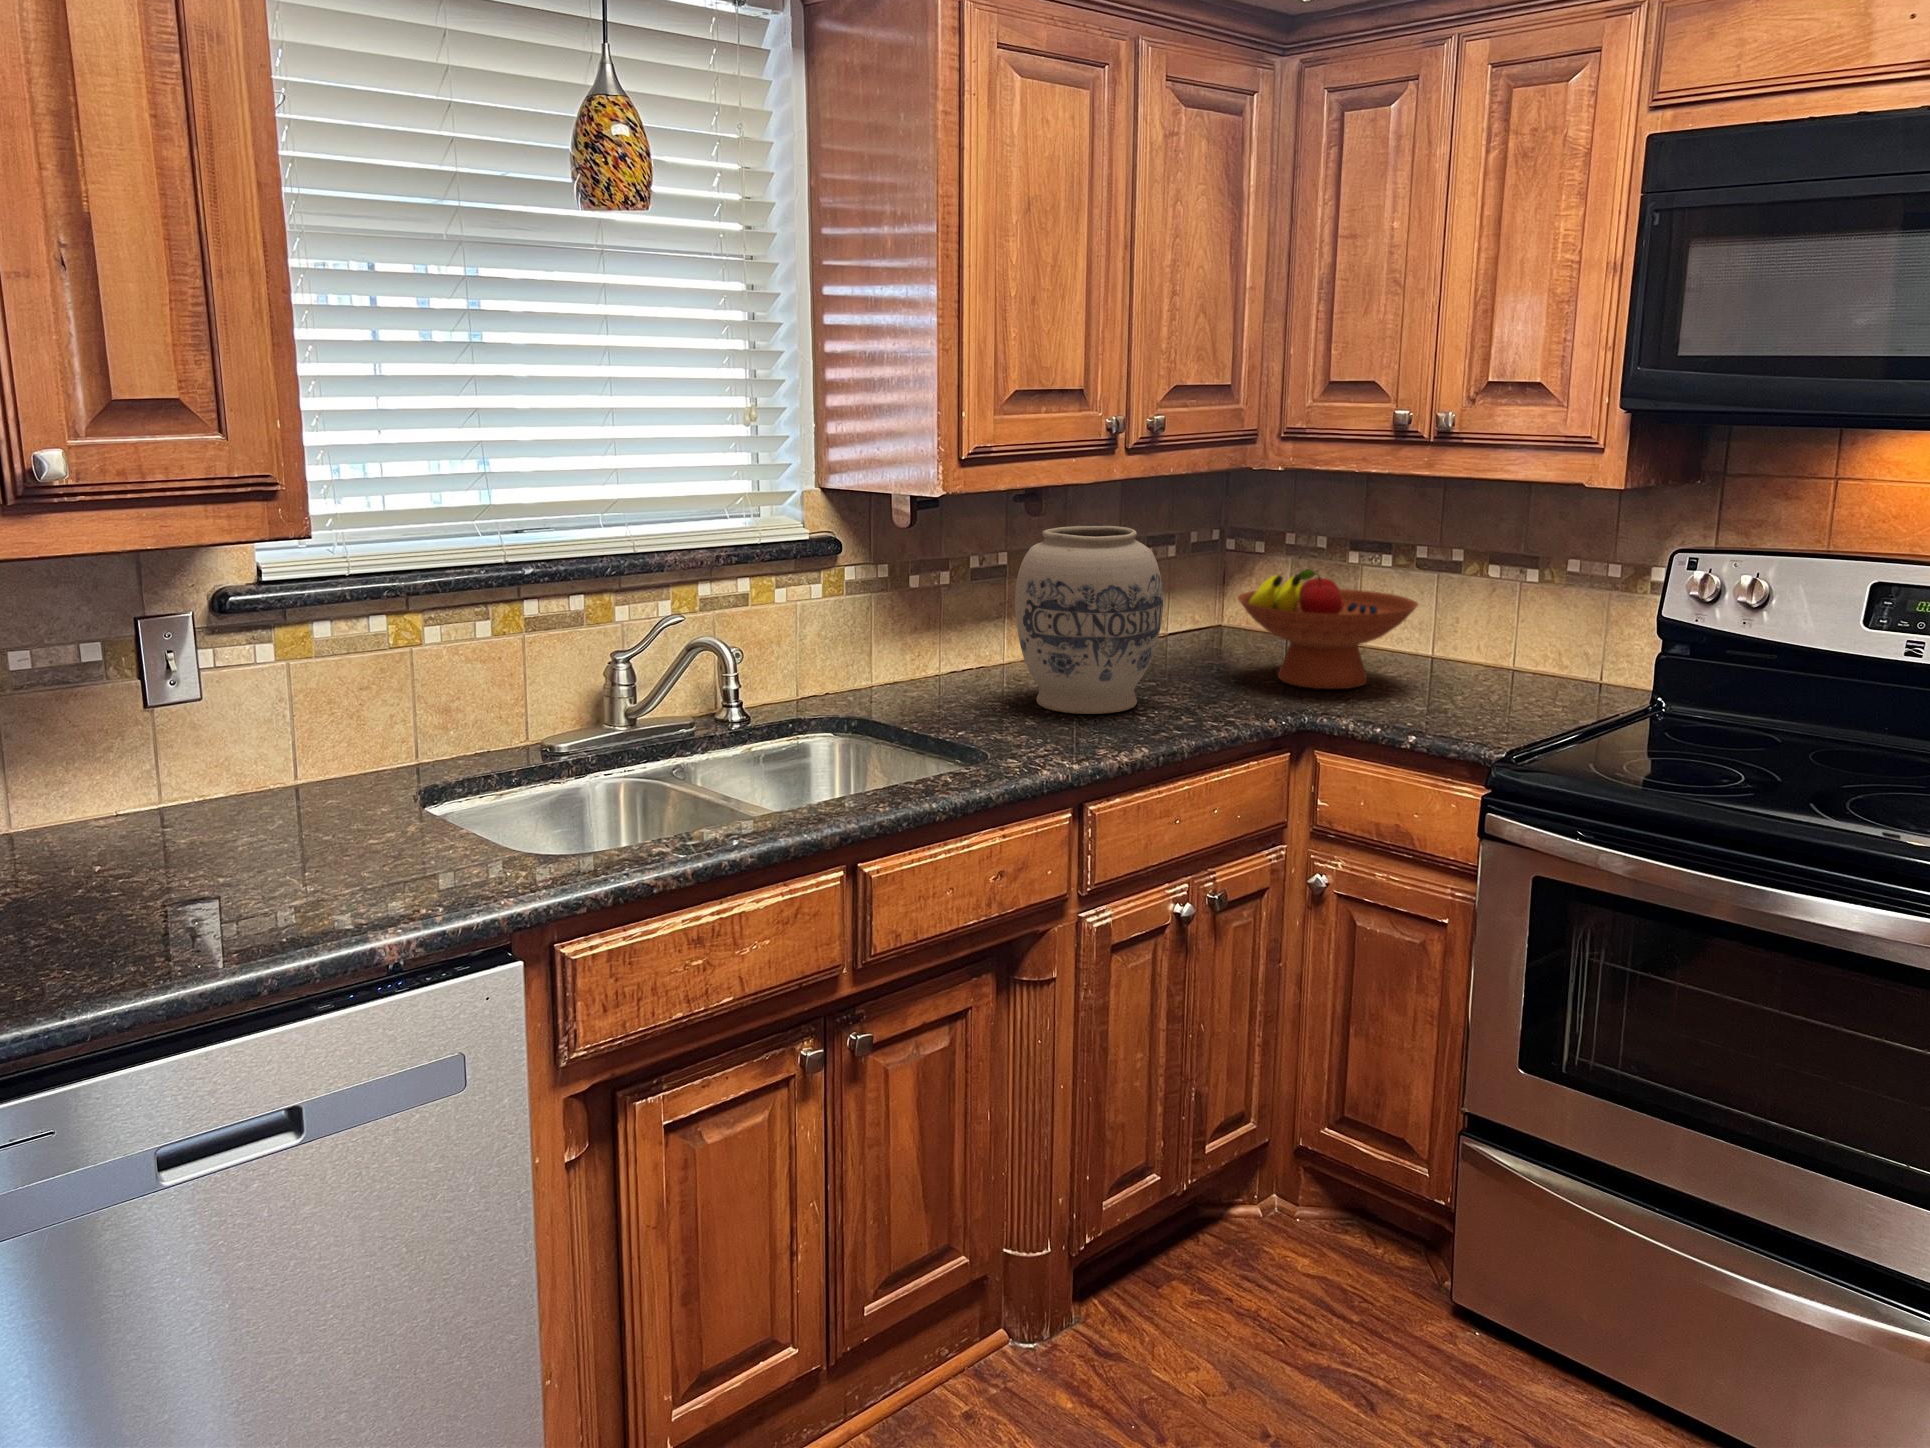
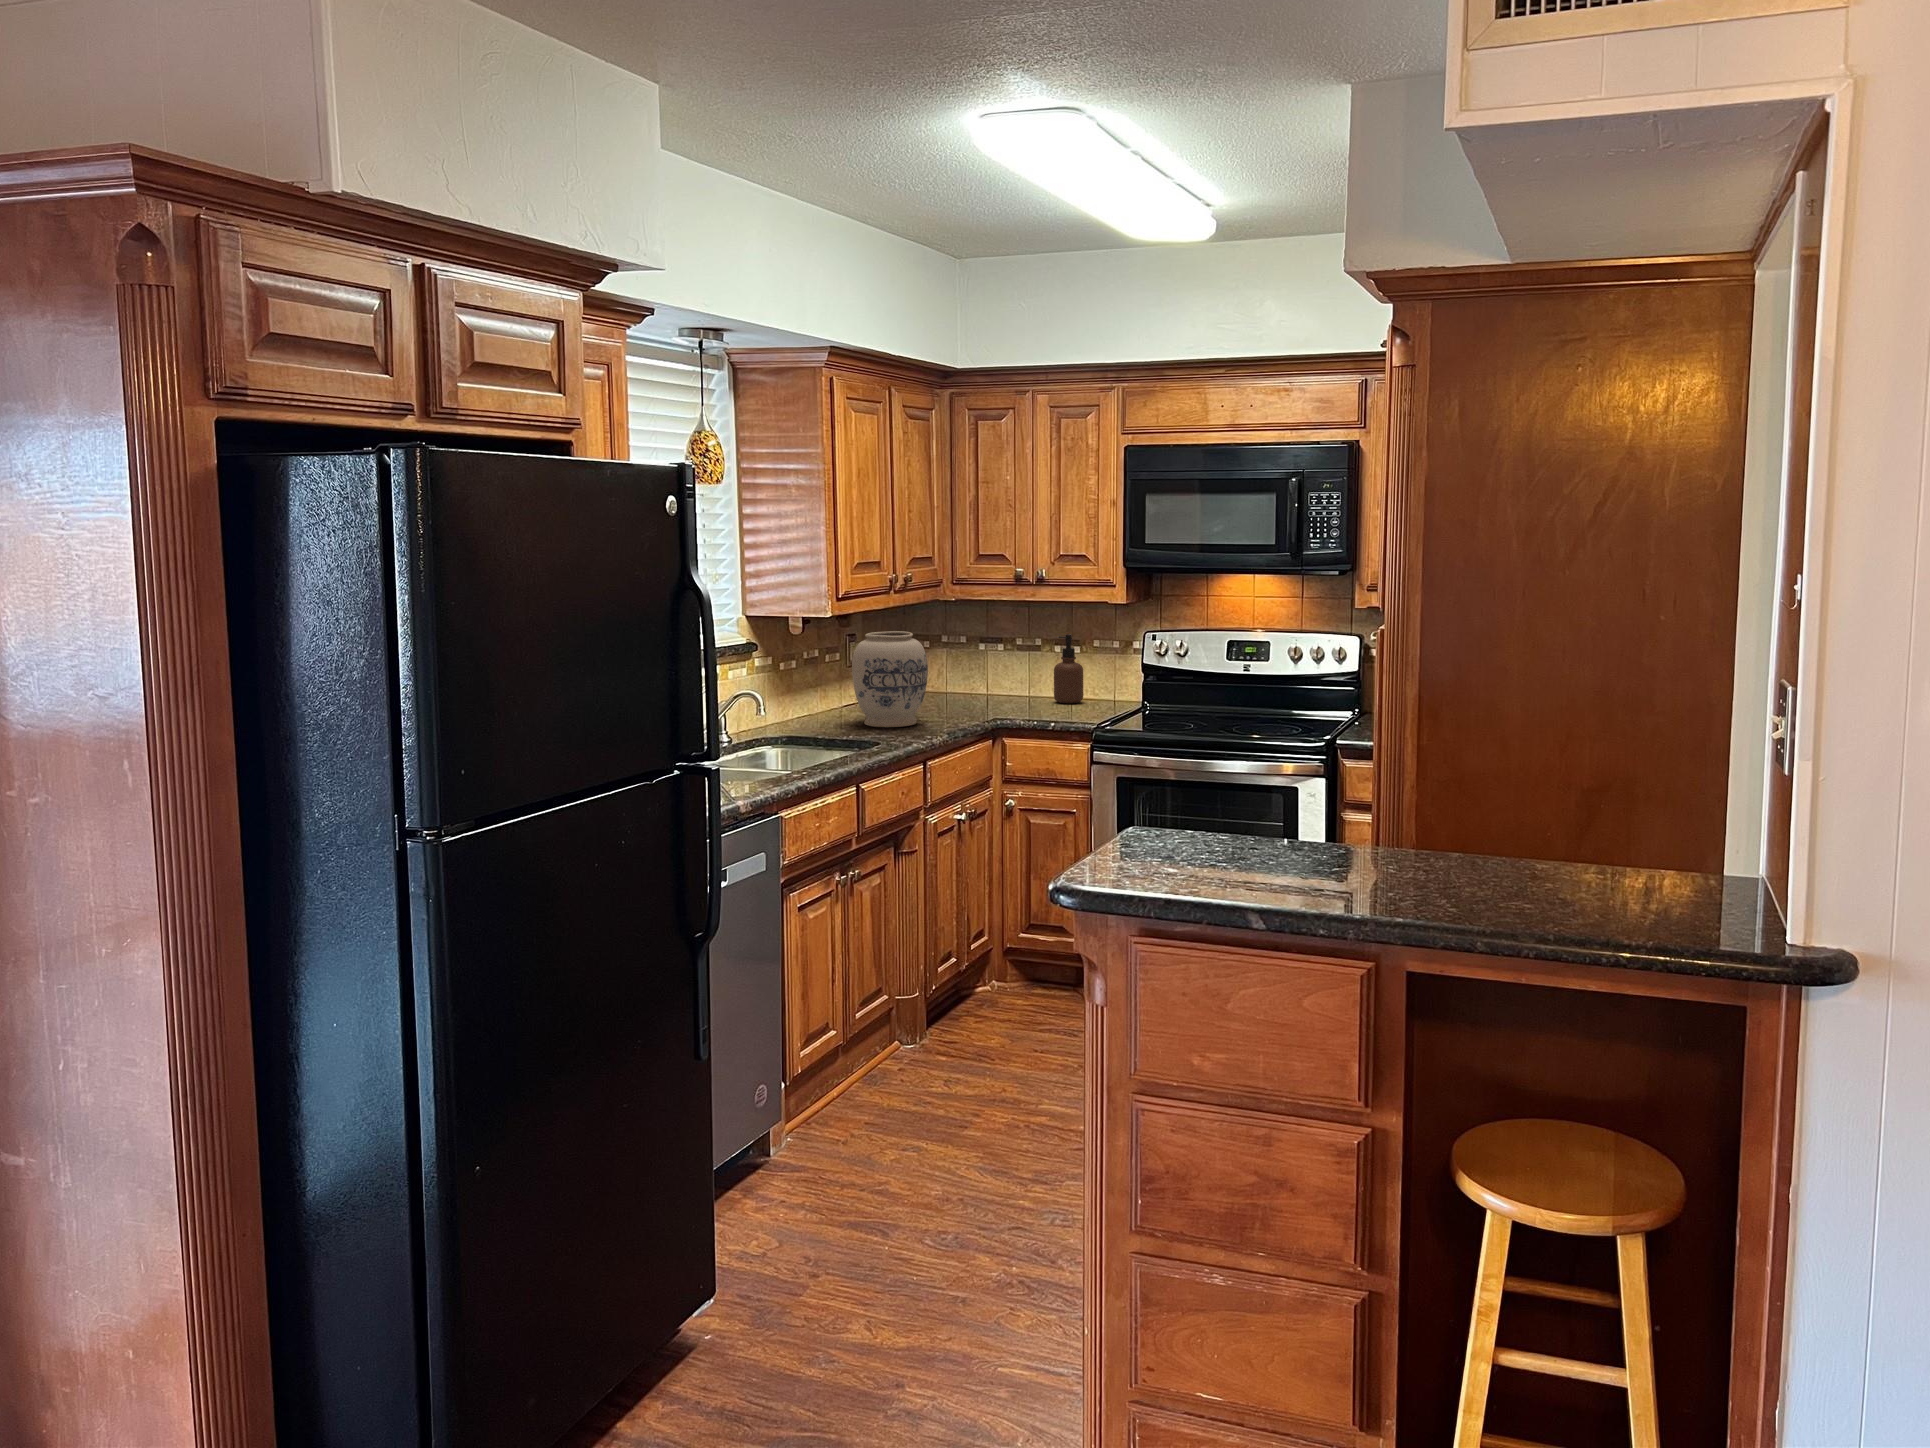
soap dispenser: none [1468,545,1534,682] -> present [1054,634,1083,703]
fruit bowl: present [1238,569,1418,689] -> none [945,651,1035,711]

